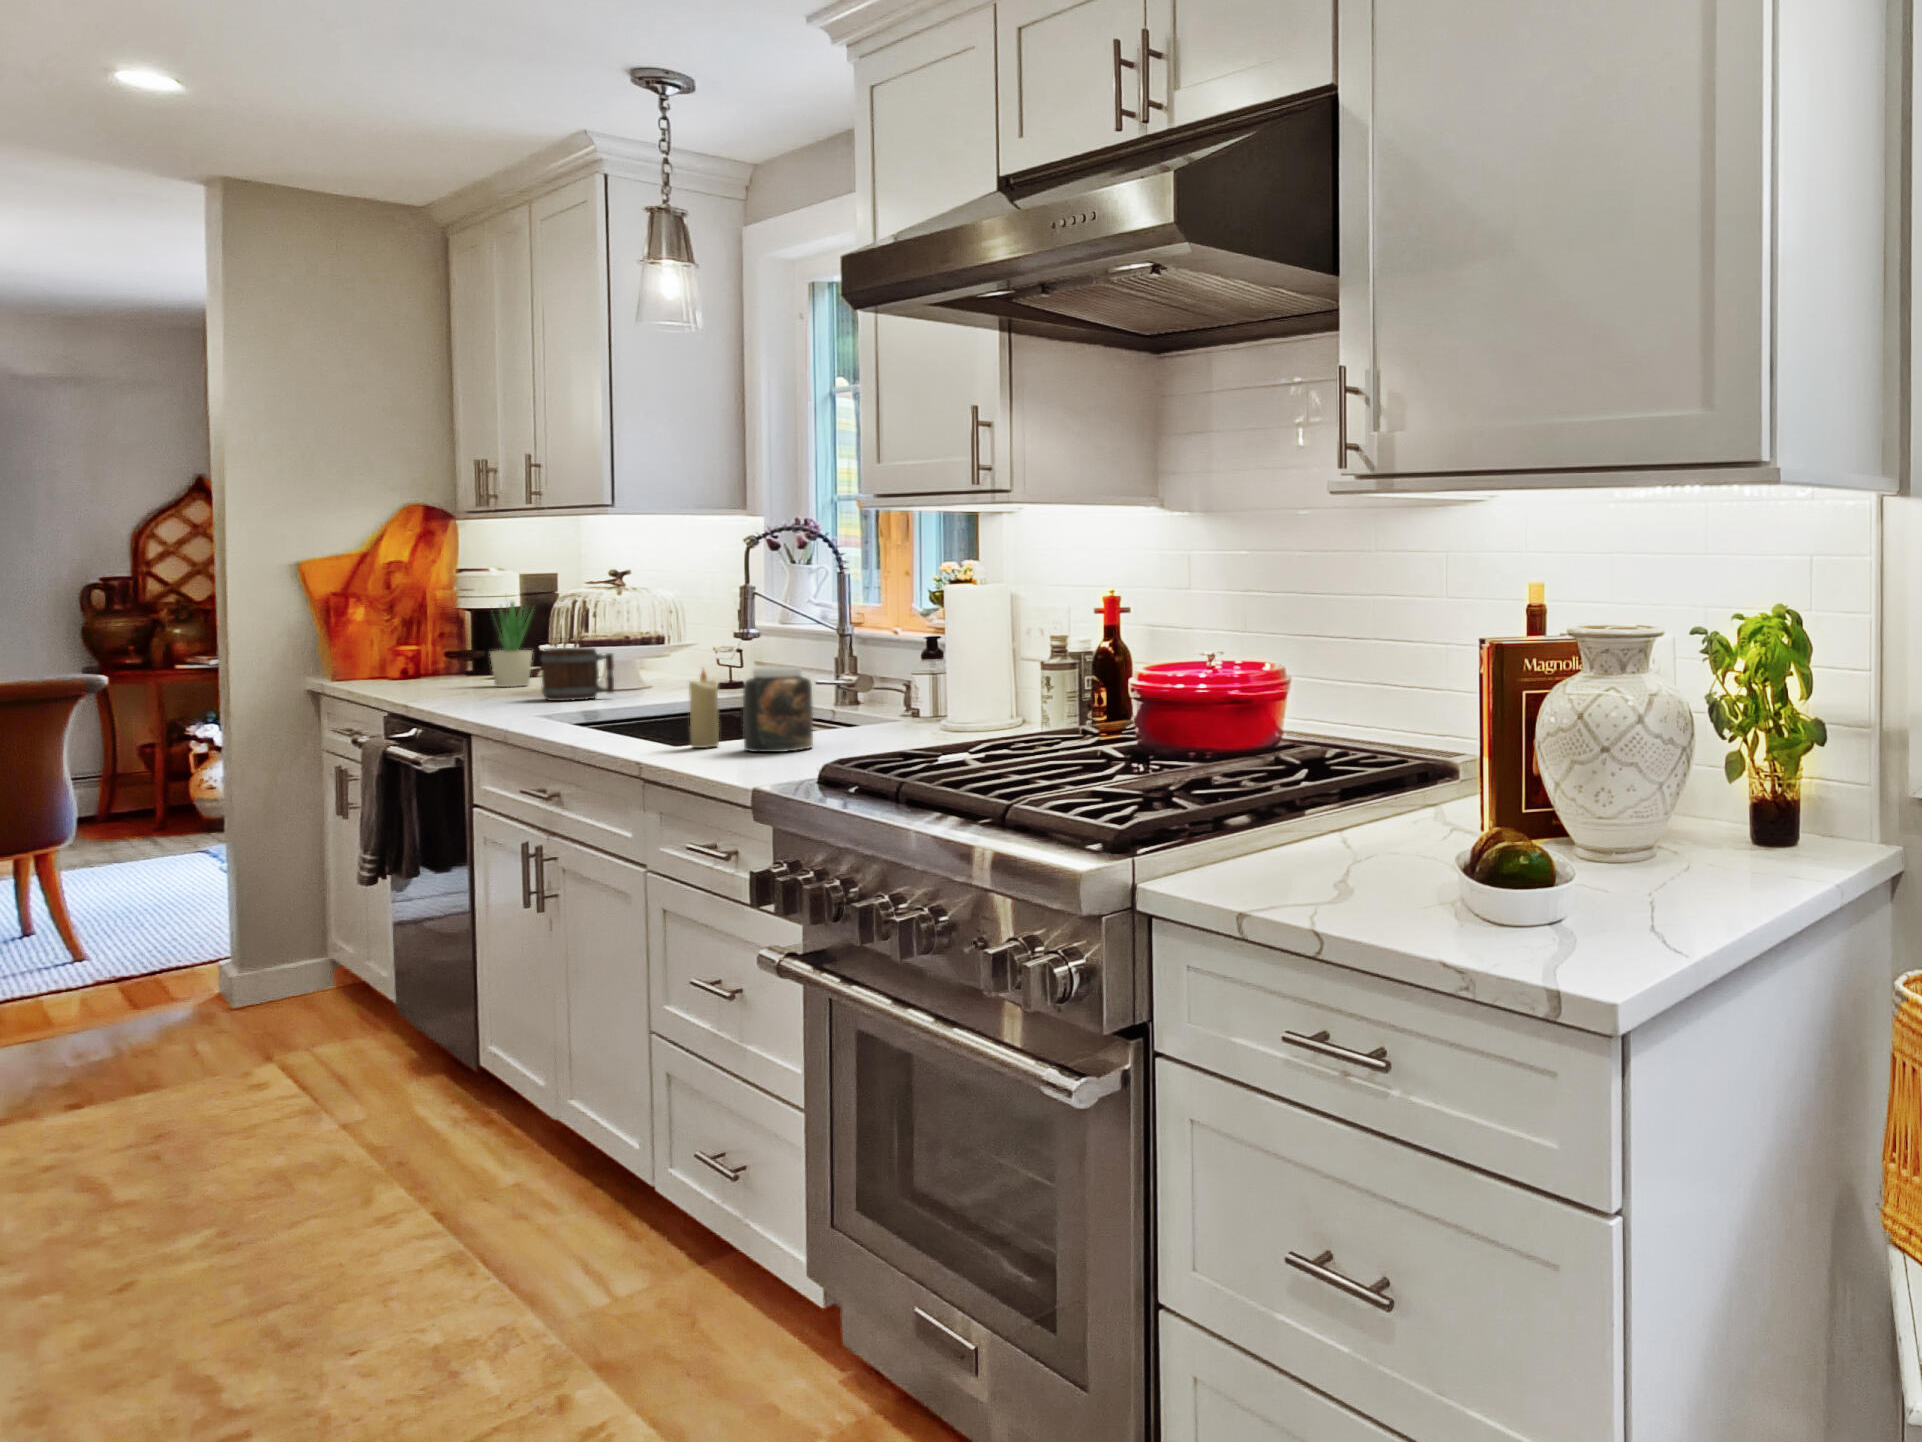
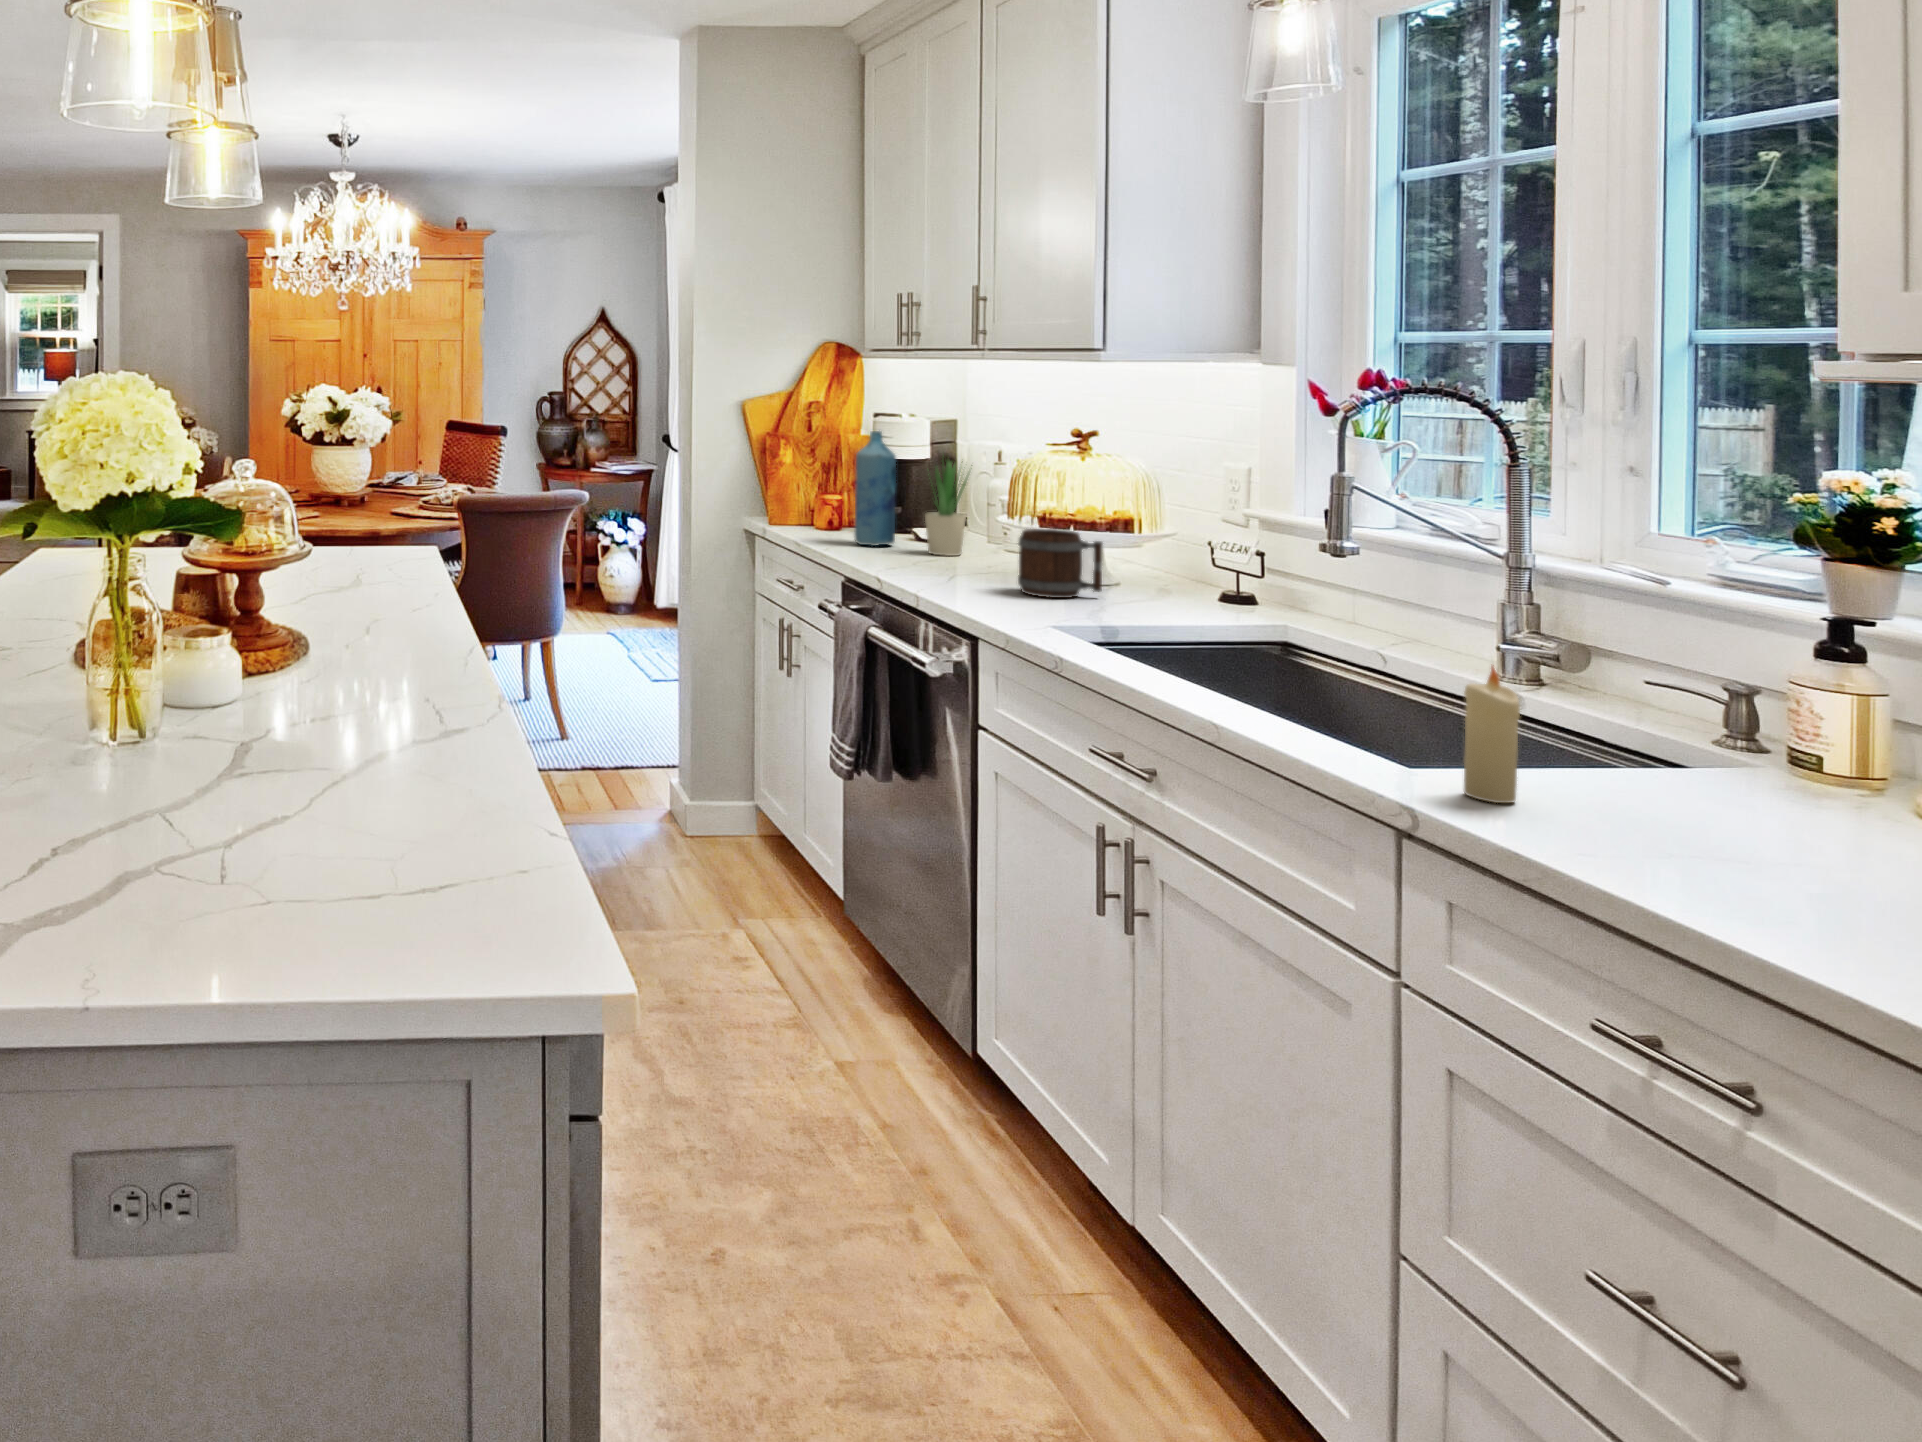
bottle: none [421,580,467,685] -> present [854,431,896,546]
jar: present [743,667,813,752] -> none [1597,683,1755,859]

